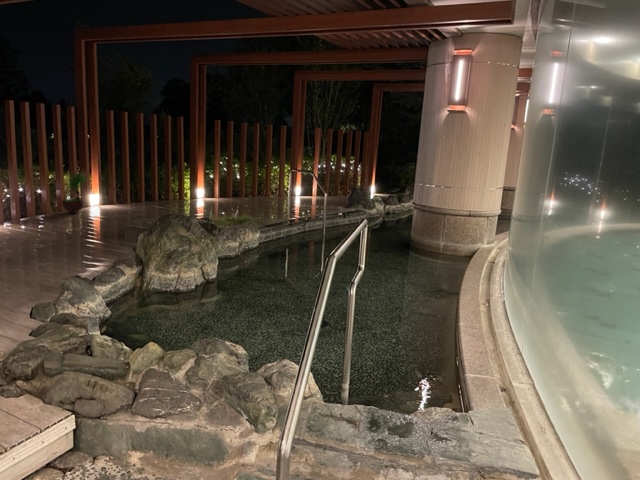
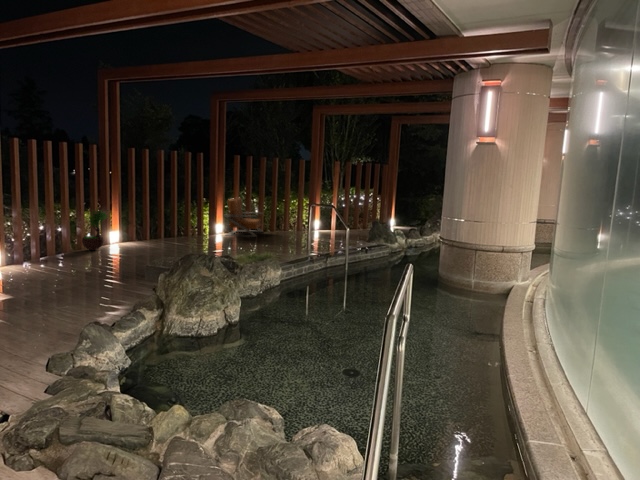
lounge chair: none [204,163,244,202] -> present [224,198,262,237]

